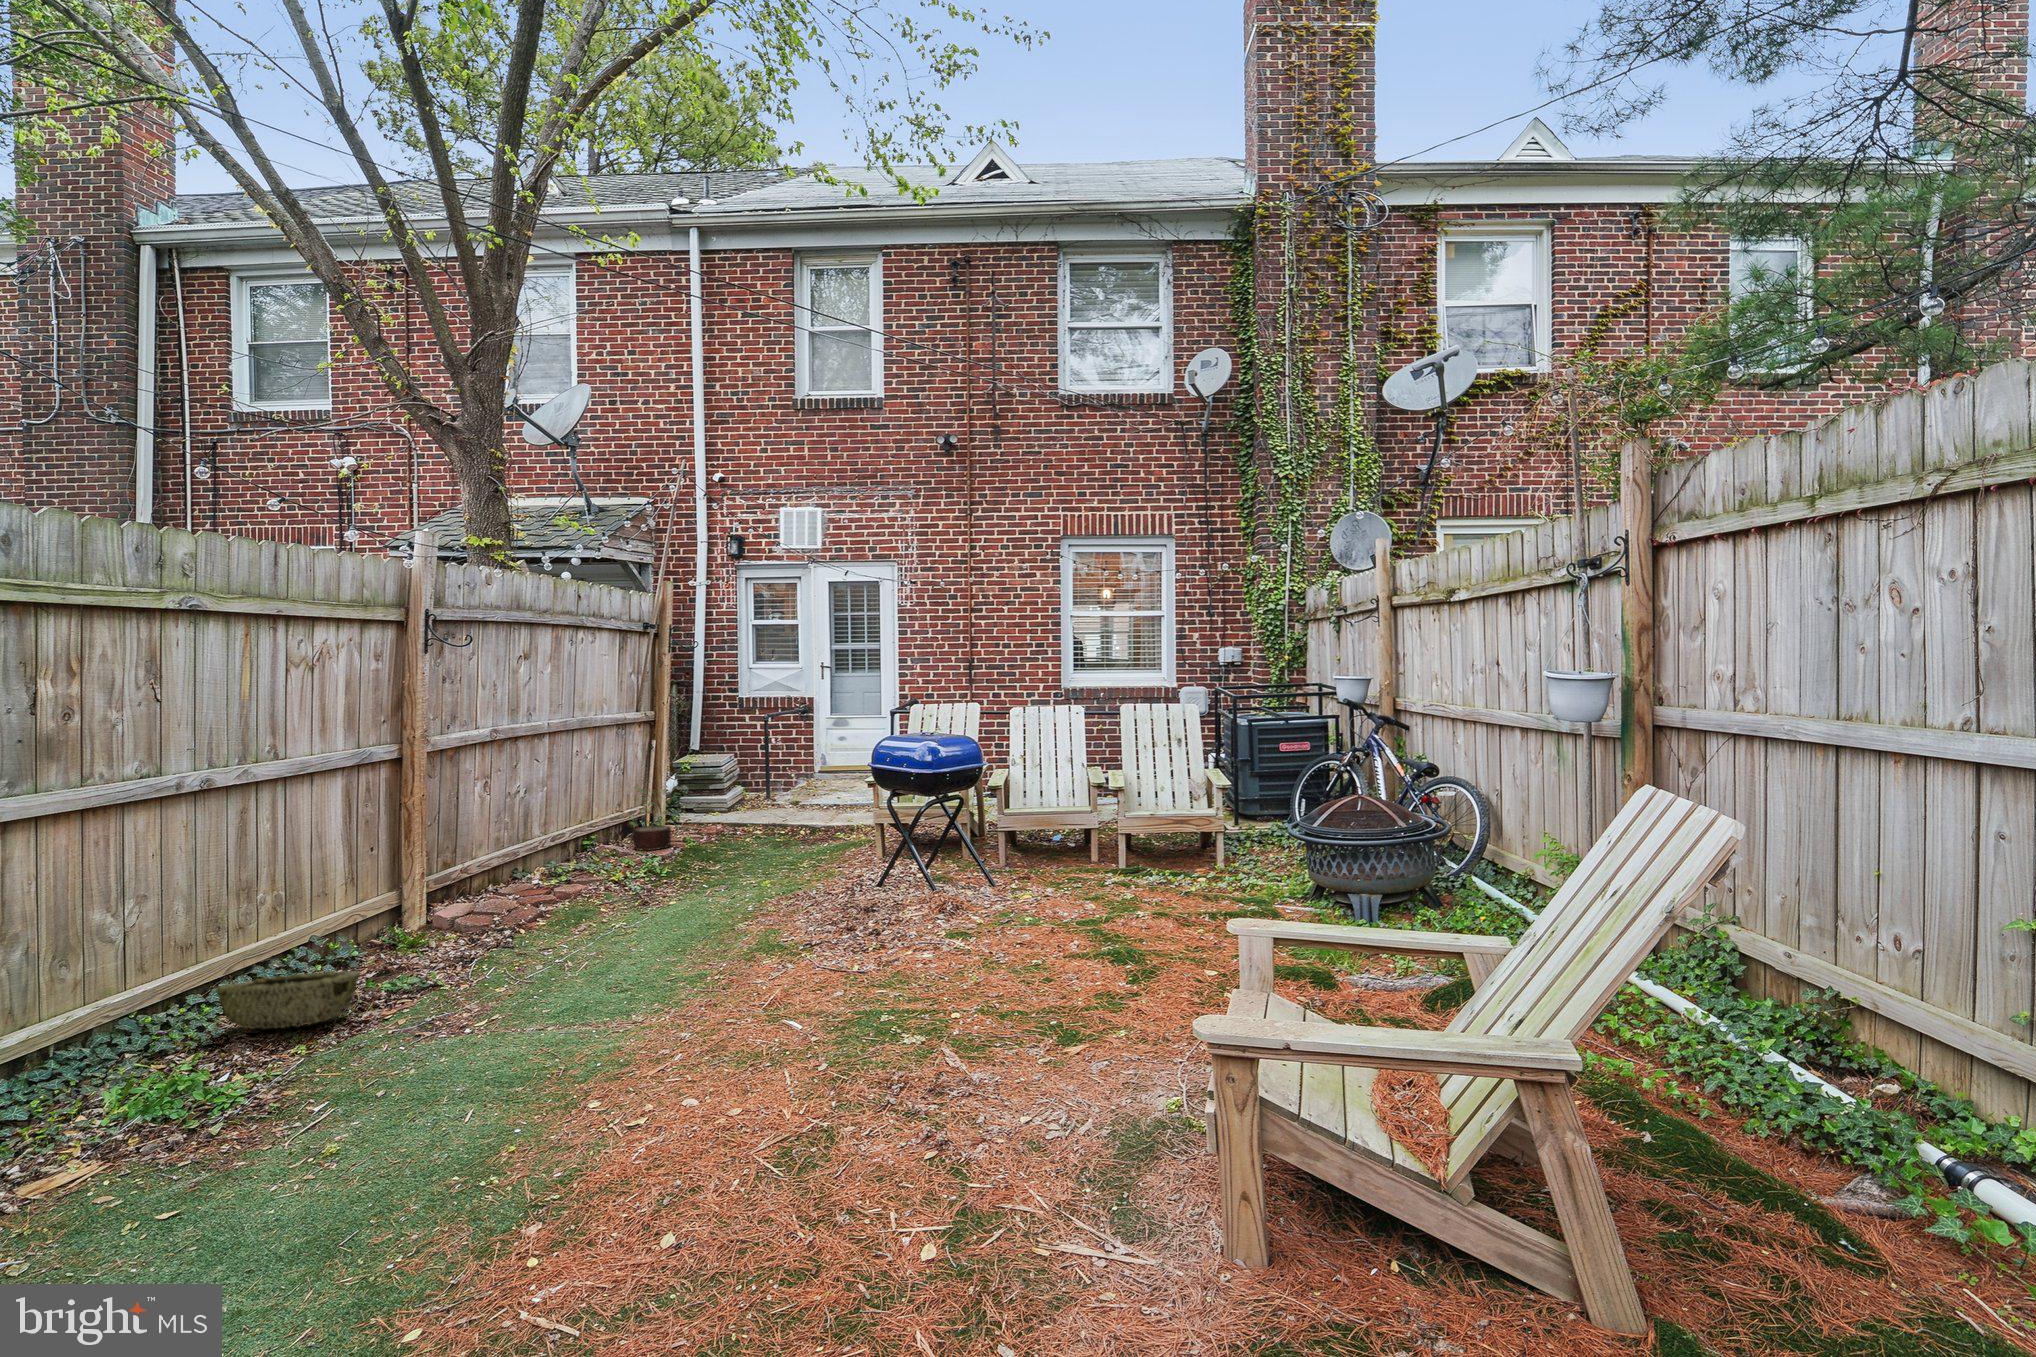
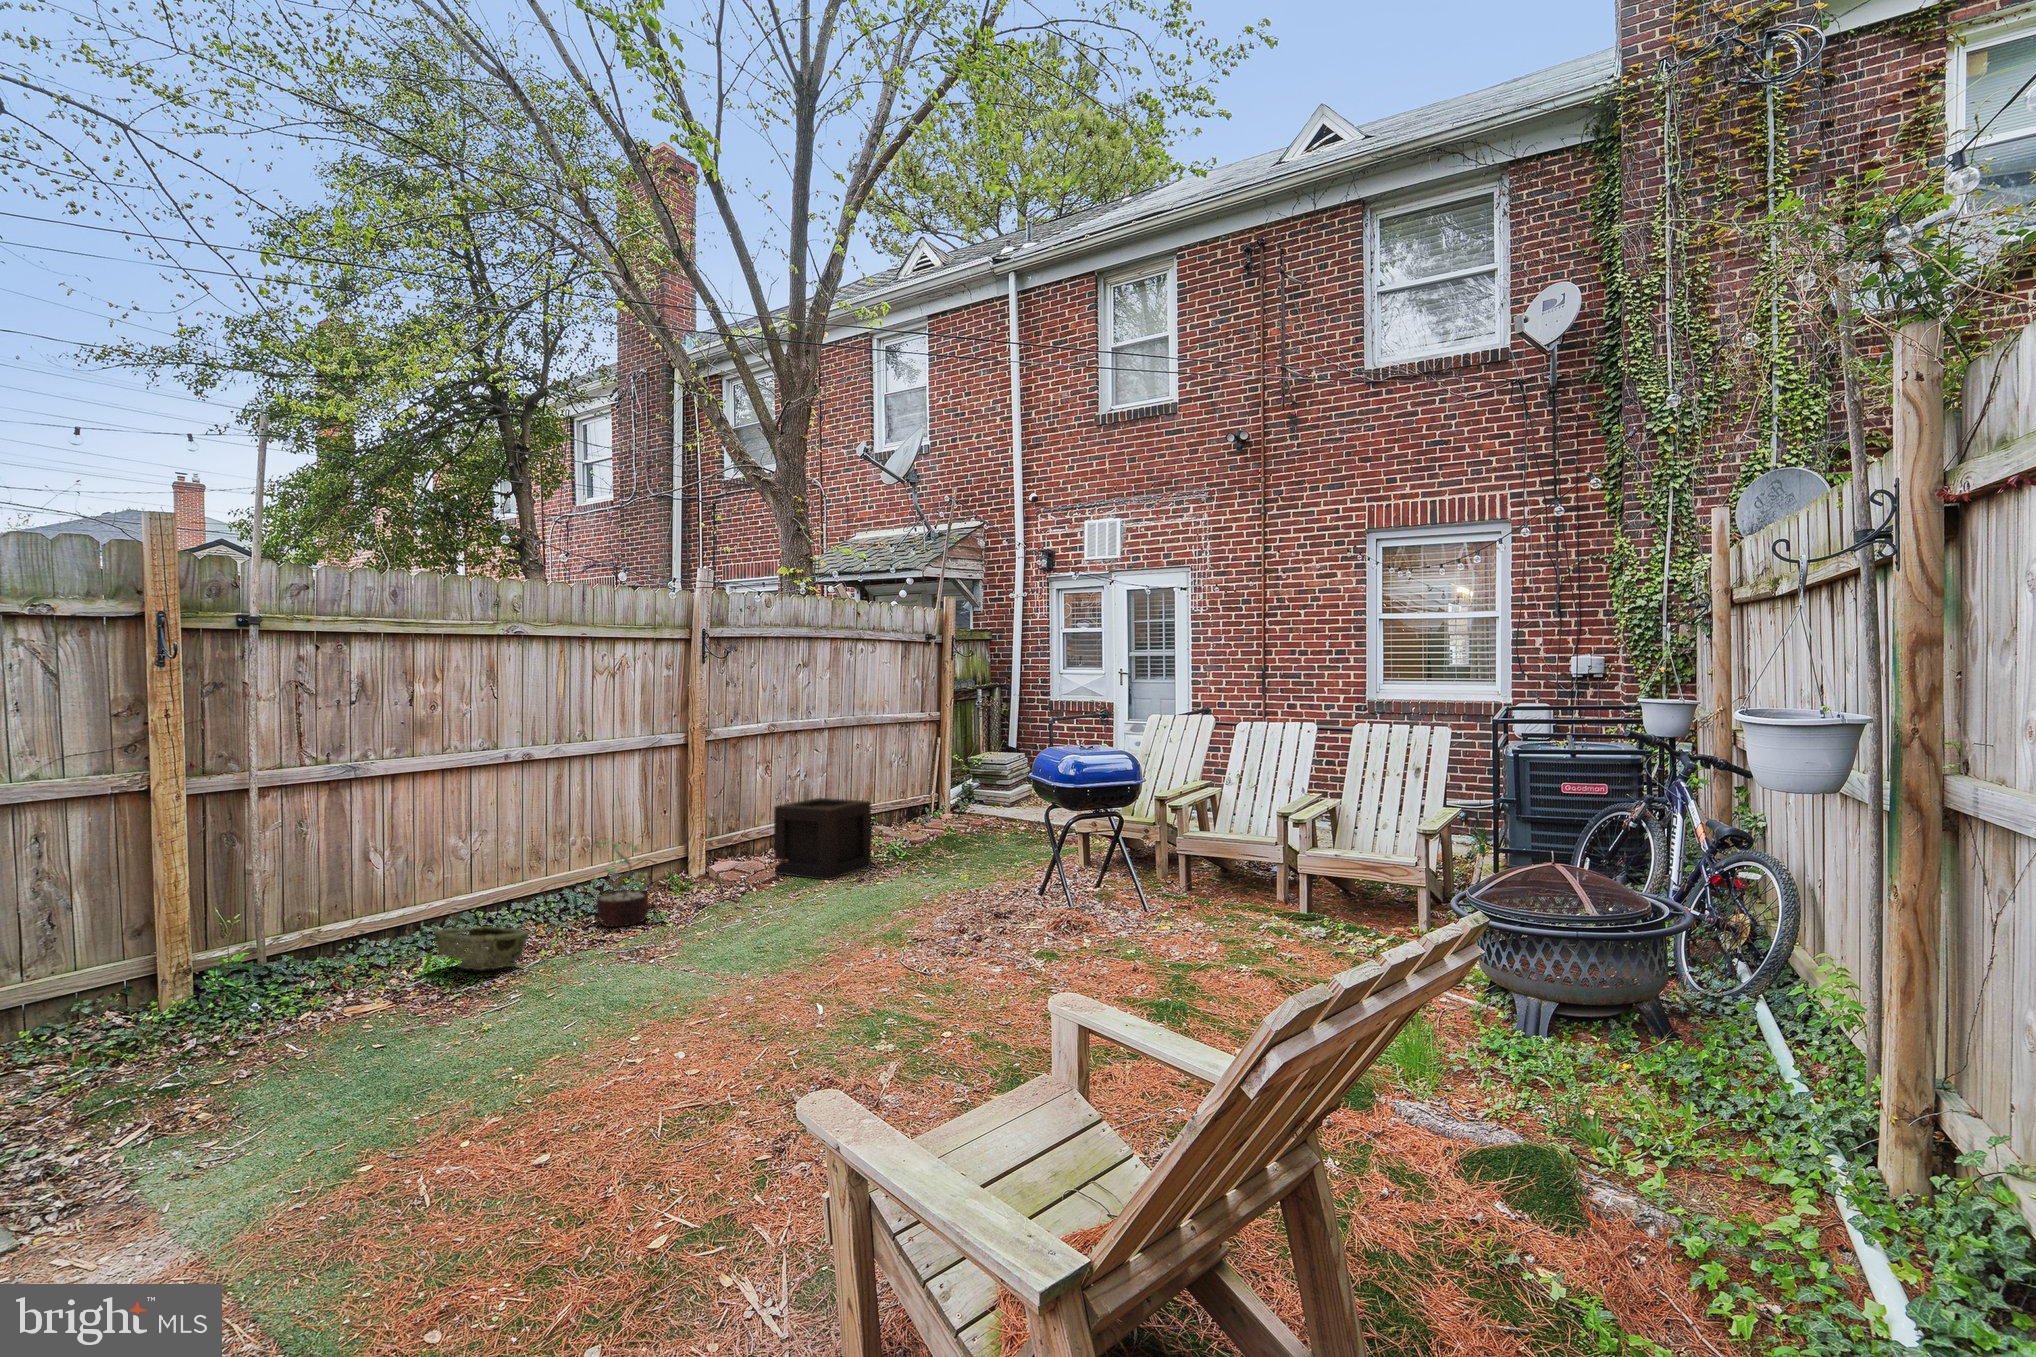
decorative plant: present [629,786,671,851] -> present [585,838,649,927]
wooden crate: none [523,803,634,895] -> present [774,798,872,880]

